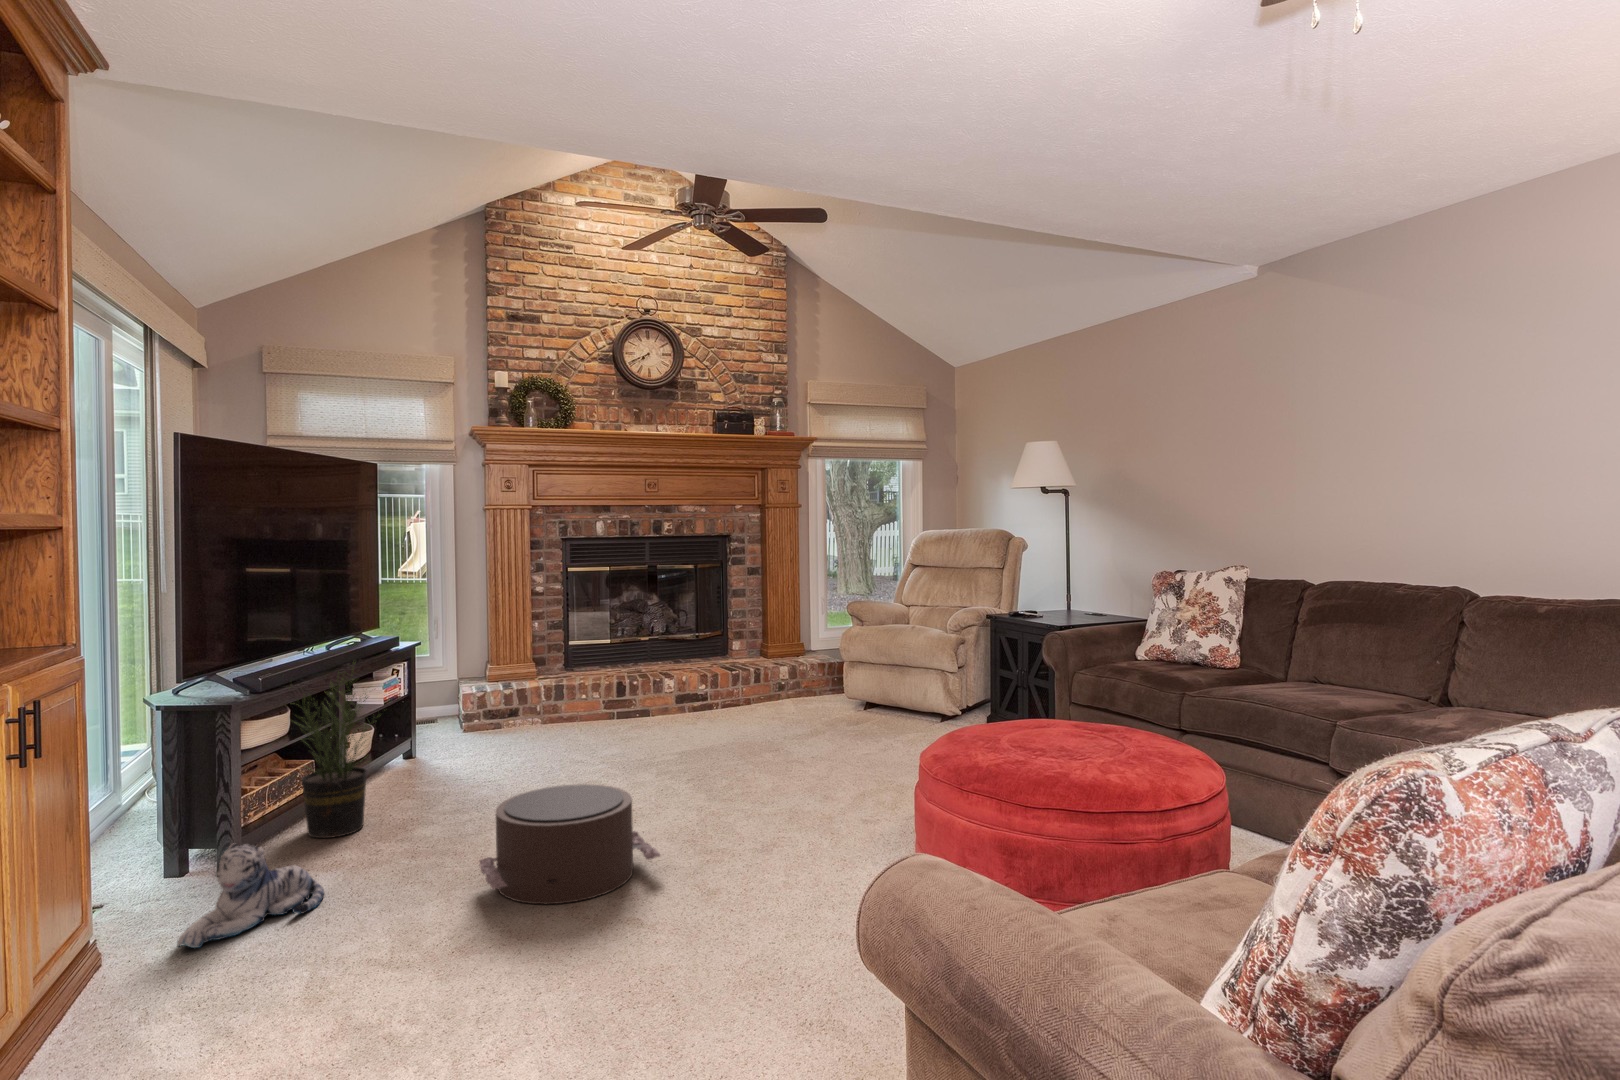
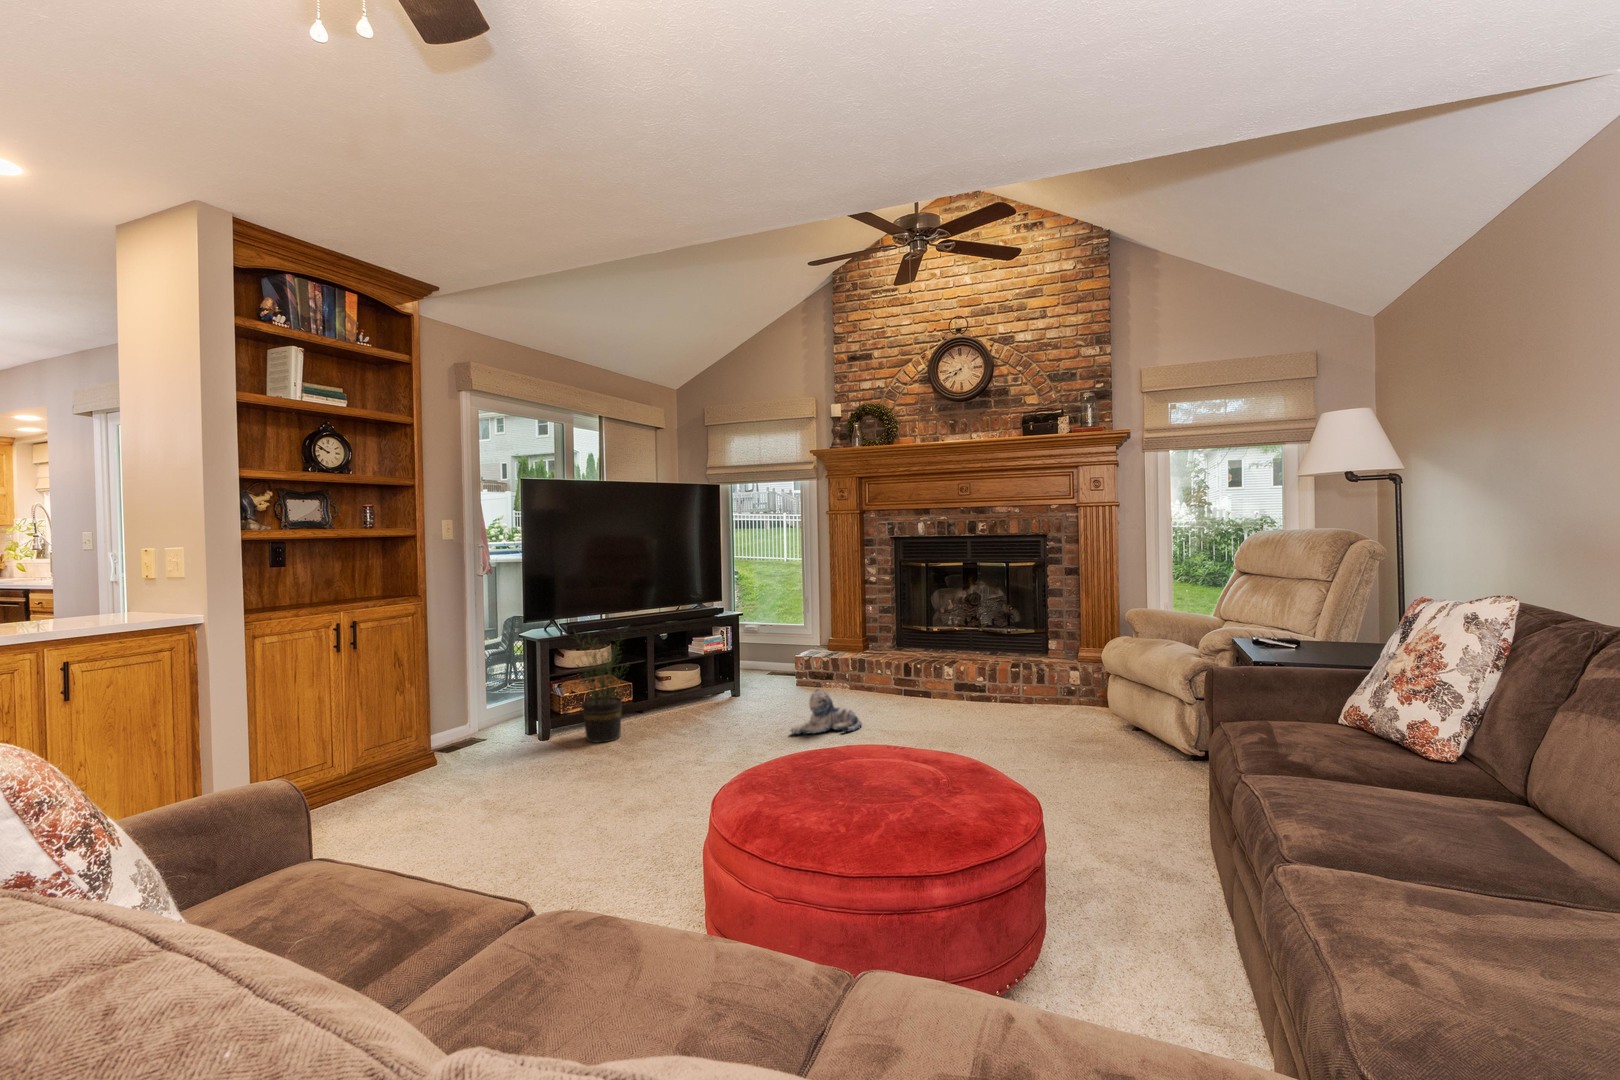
pouf: present [479,784,660,904] -> none [543,735,683,823]
plush toy: present [177,844,324,948] -> present [791,689,862,734]

